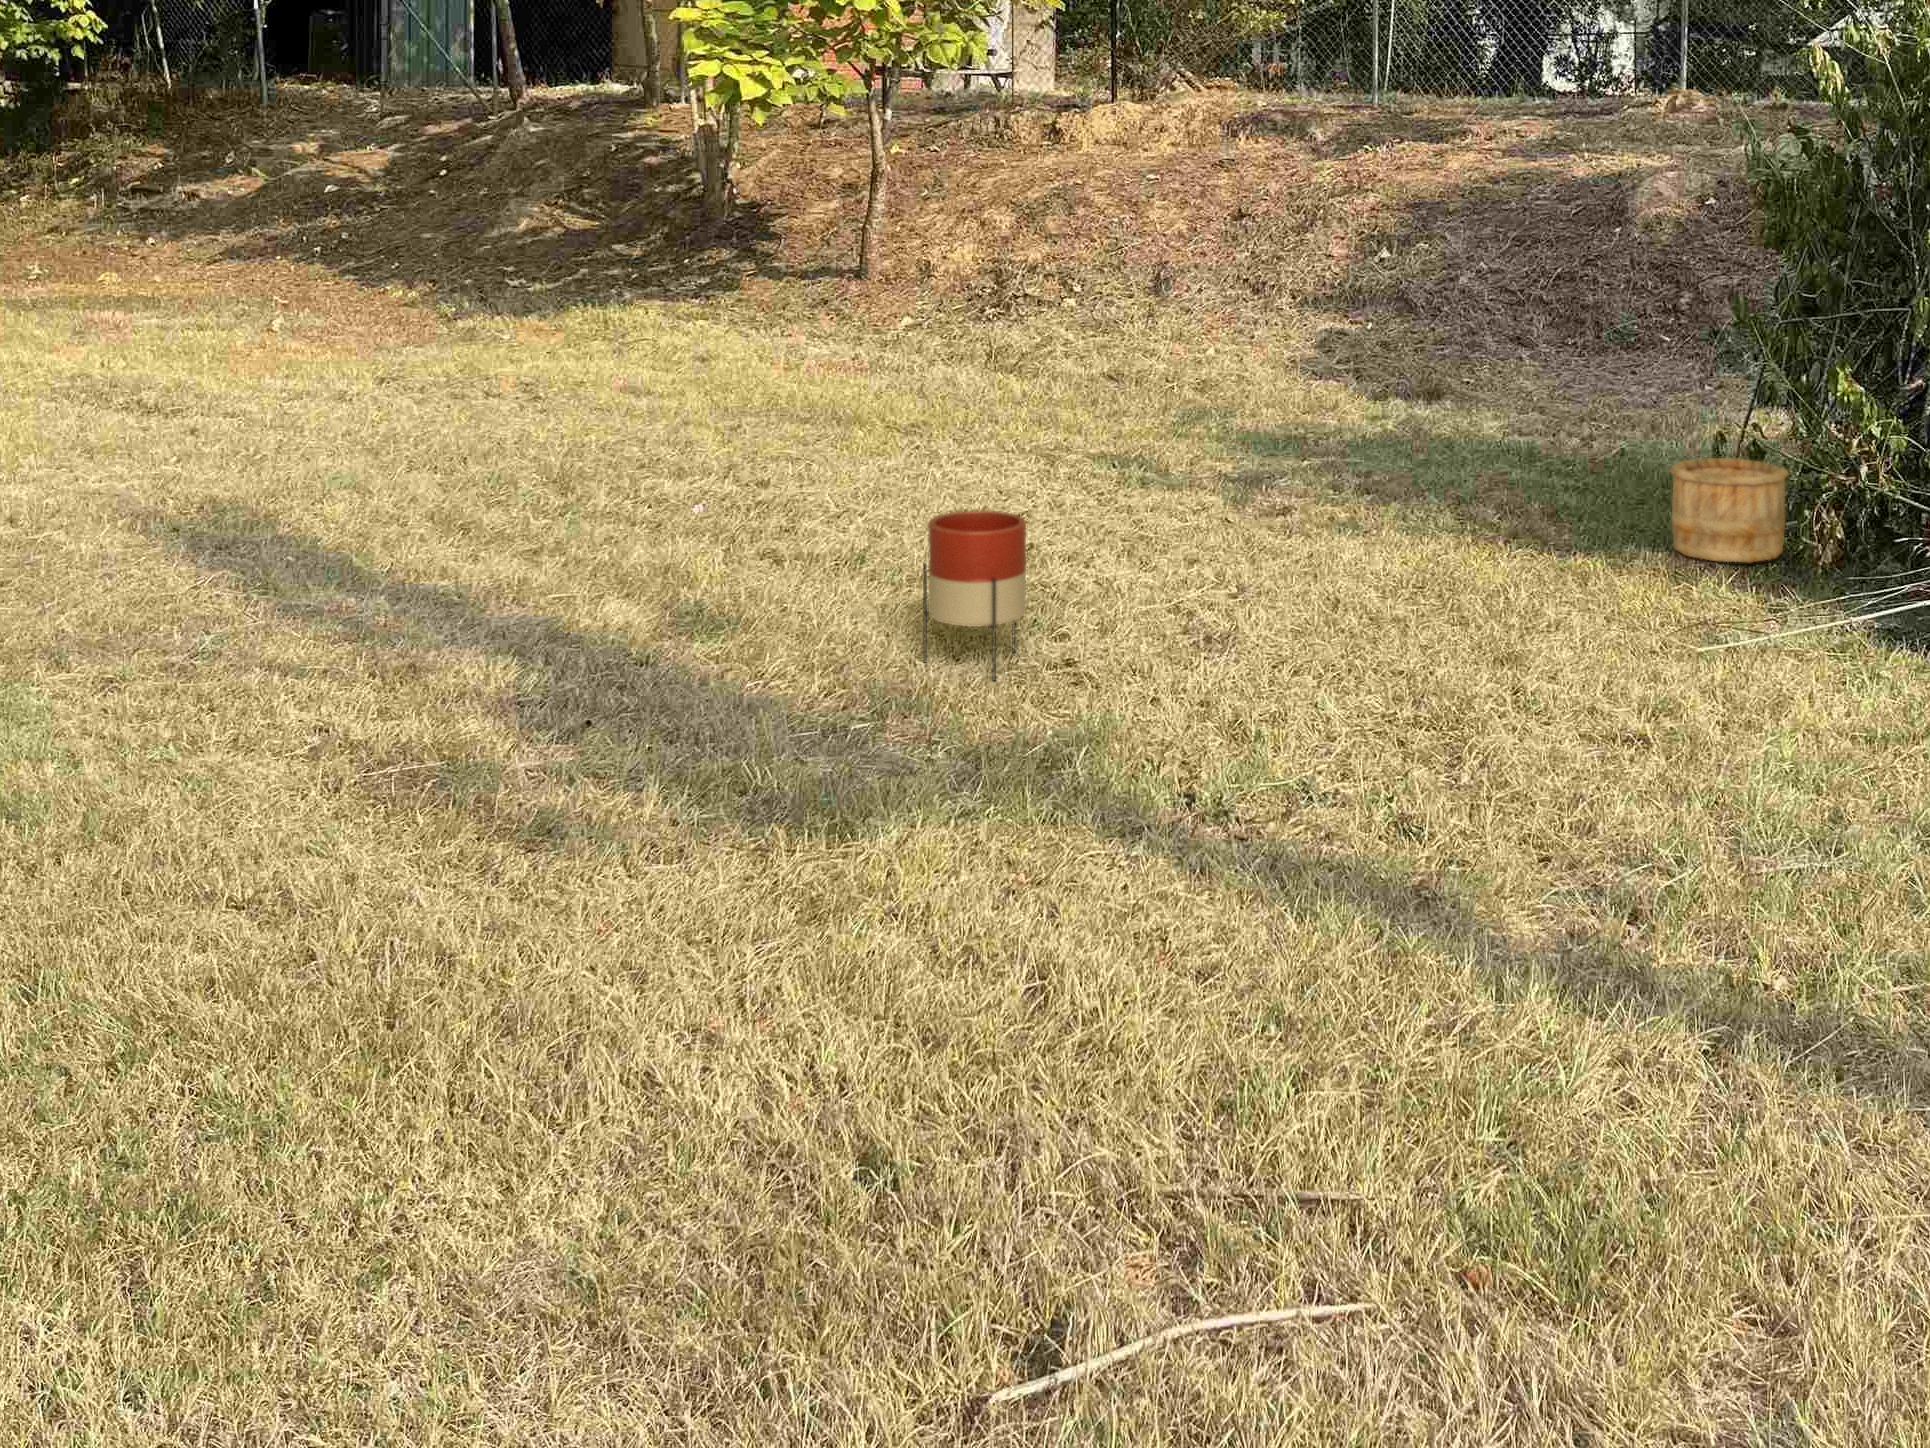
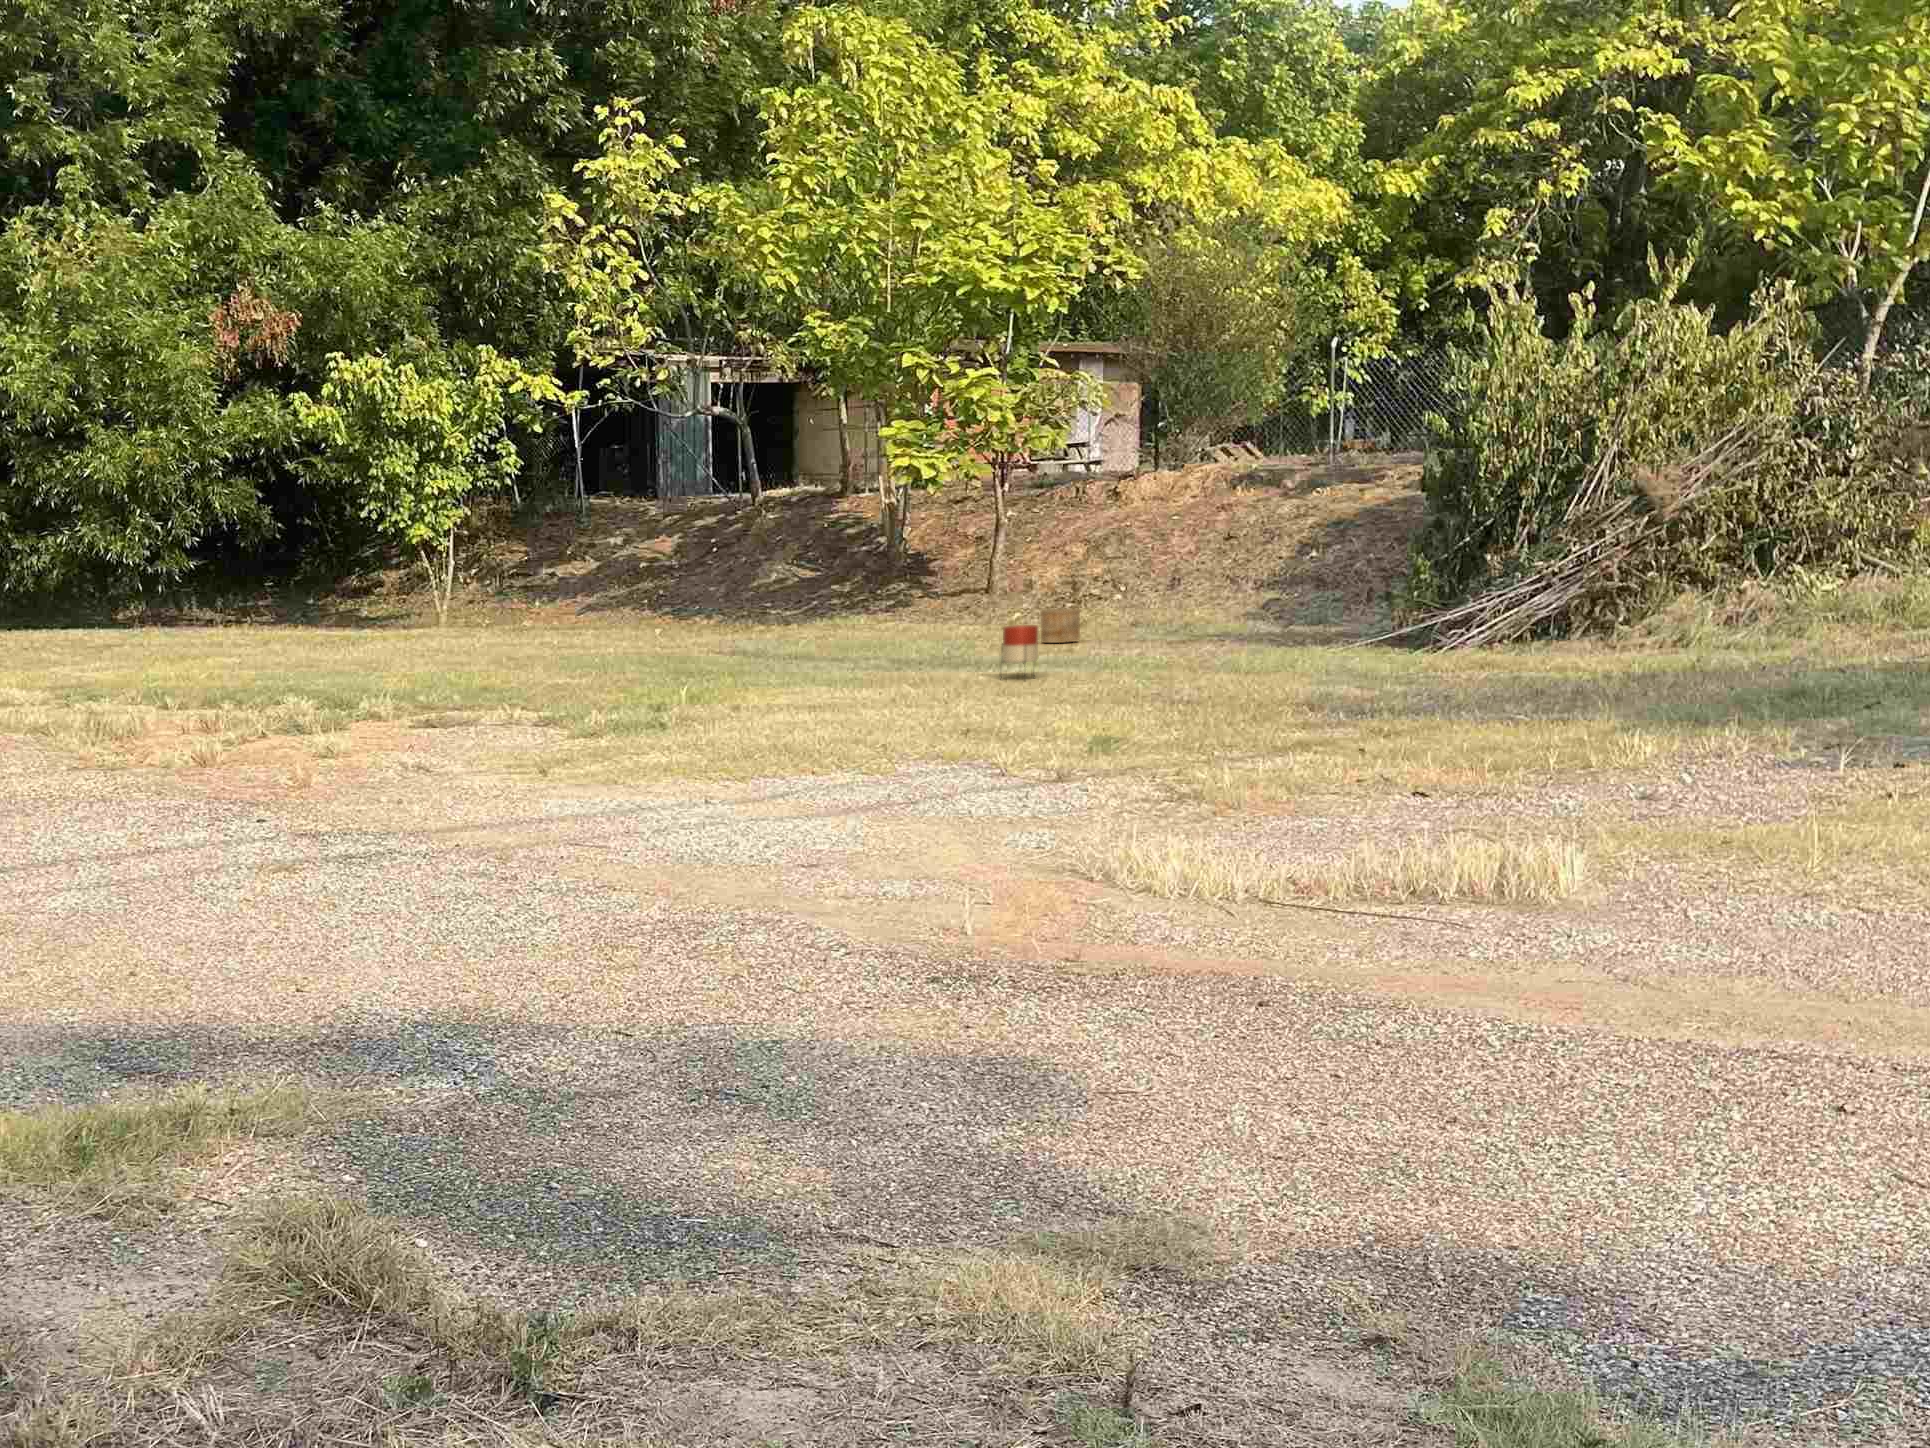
wooden bucket: present [1670,458,1789,562] -> present [1041,608,1080,643]

